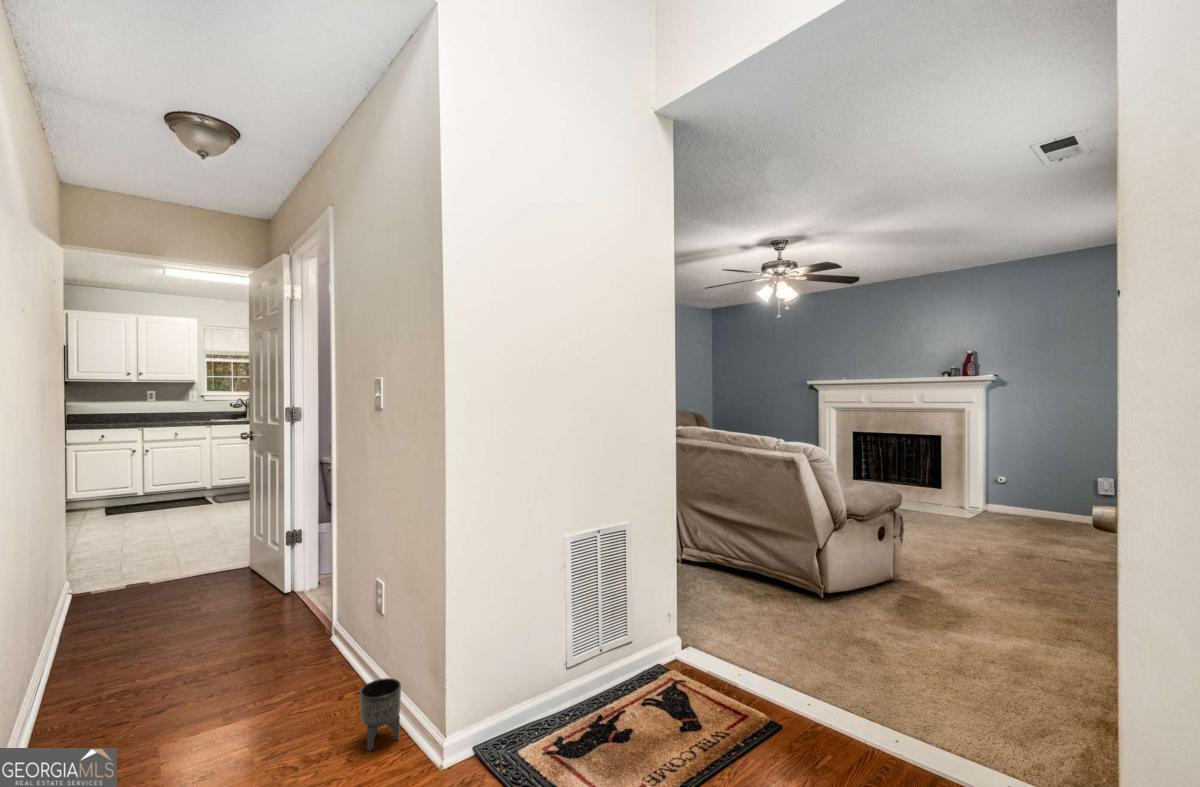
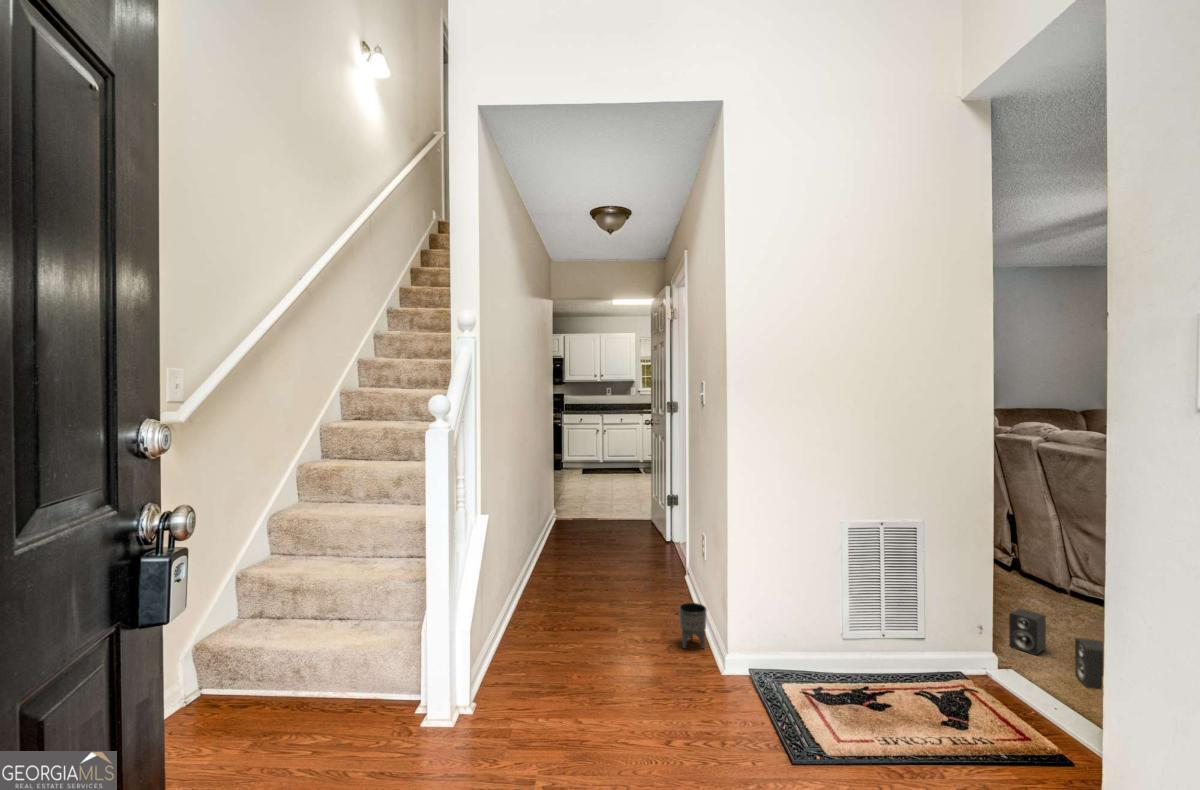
speaker: none [676,586,761,645] -> present [1009,608,1103,689]

